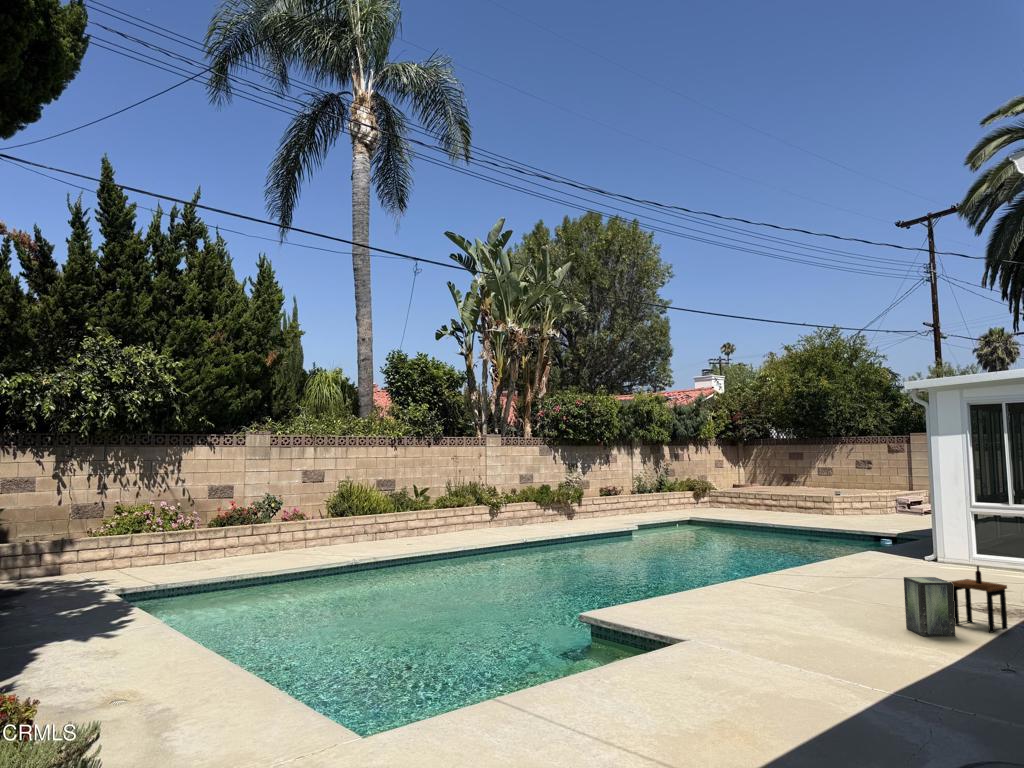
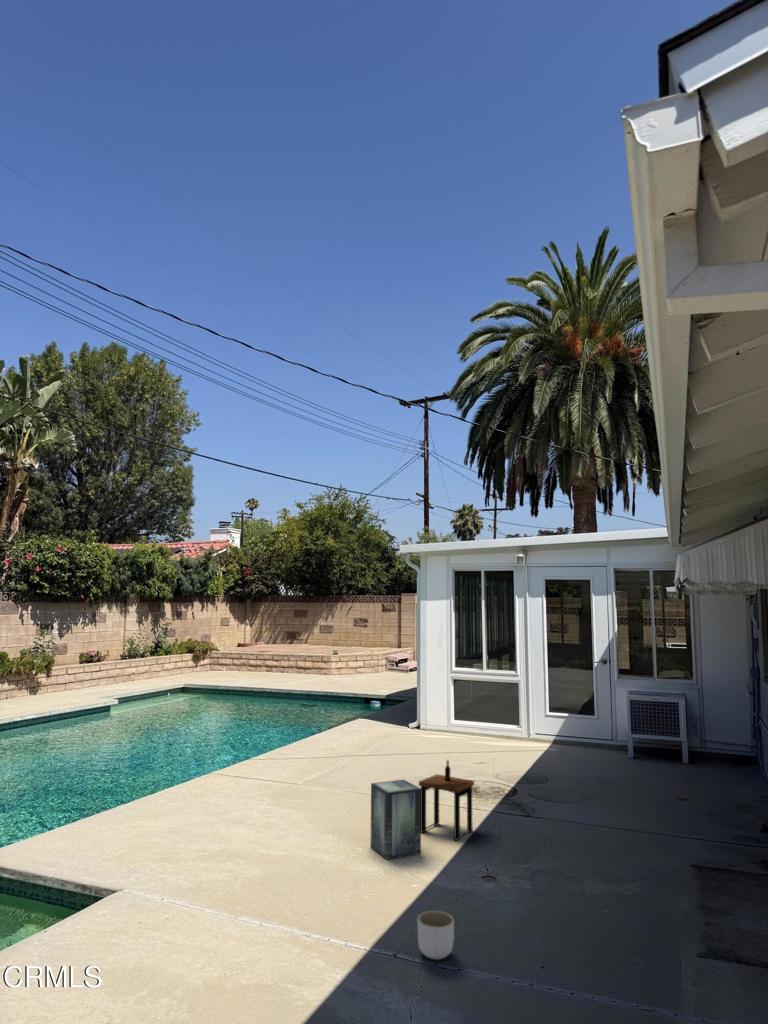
planter: none [958,655,991,688] -> present [418,911,454,960]

